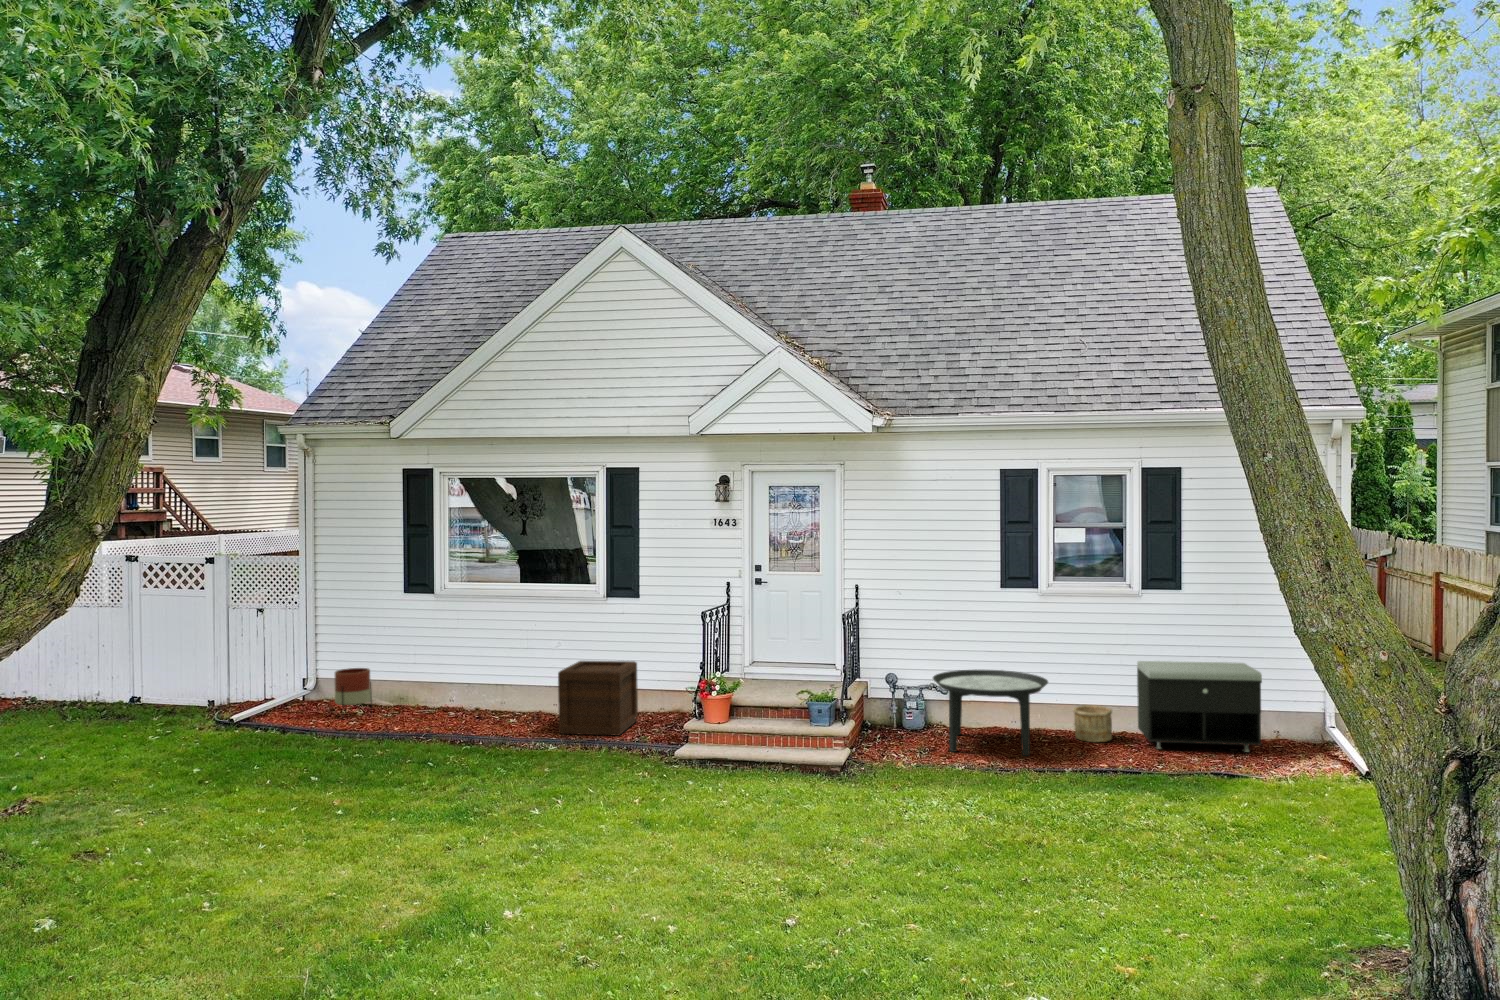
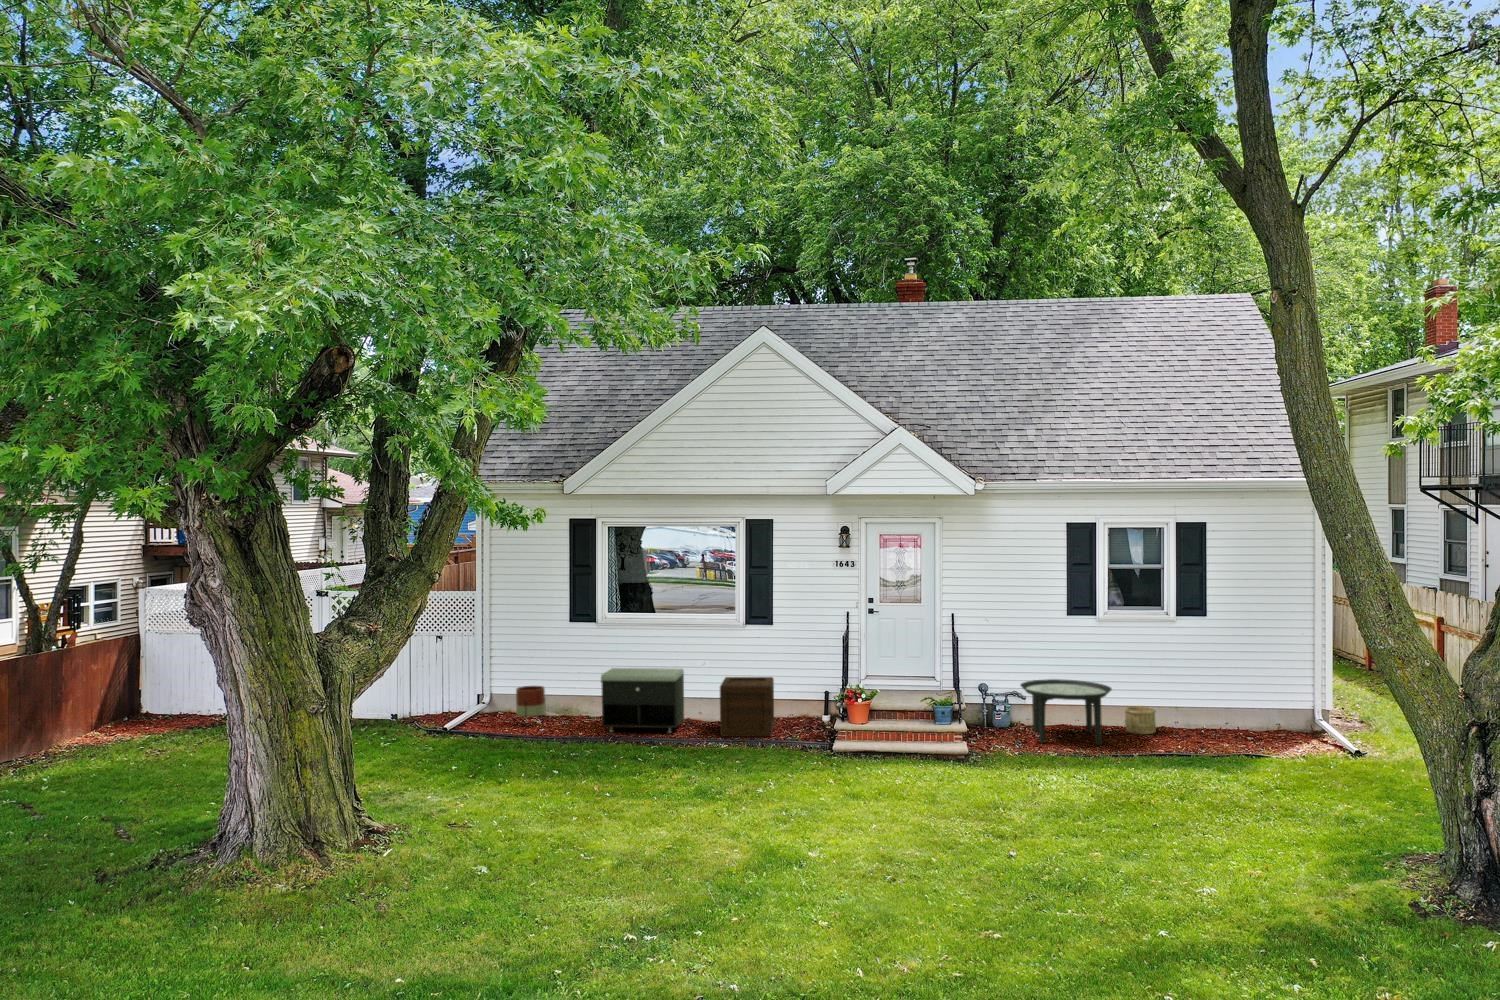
storage bench: present [1137,661,1262,752] -> present [601,668,684,733]

